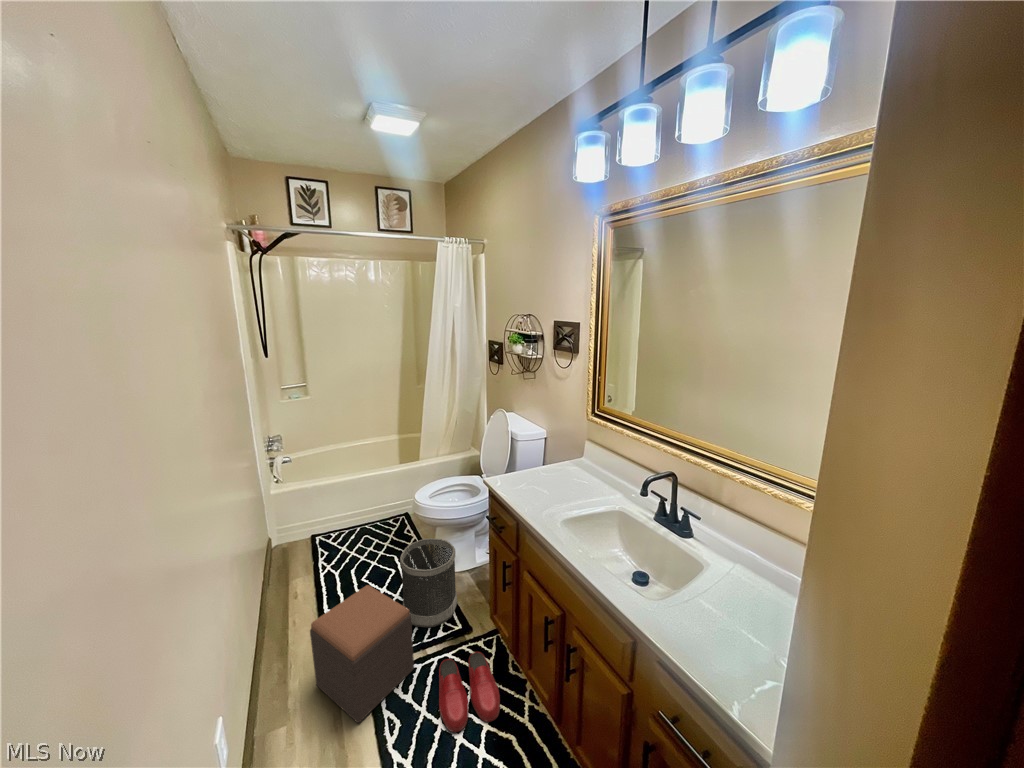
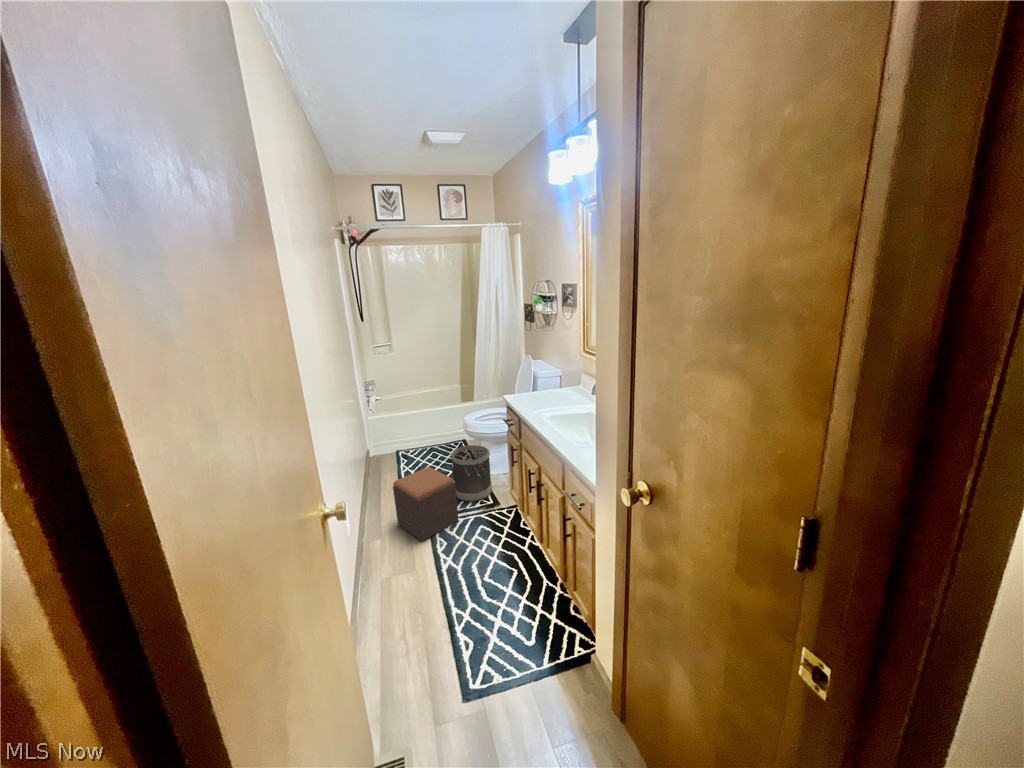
slippers: present [439,652,500,732] -> none [471,514,511,549]

